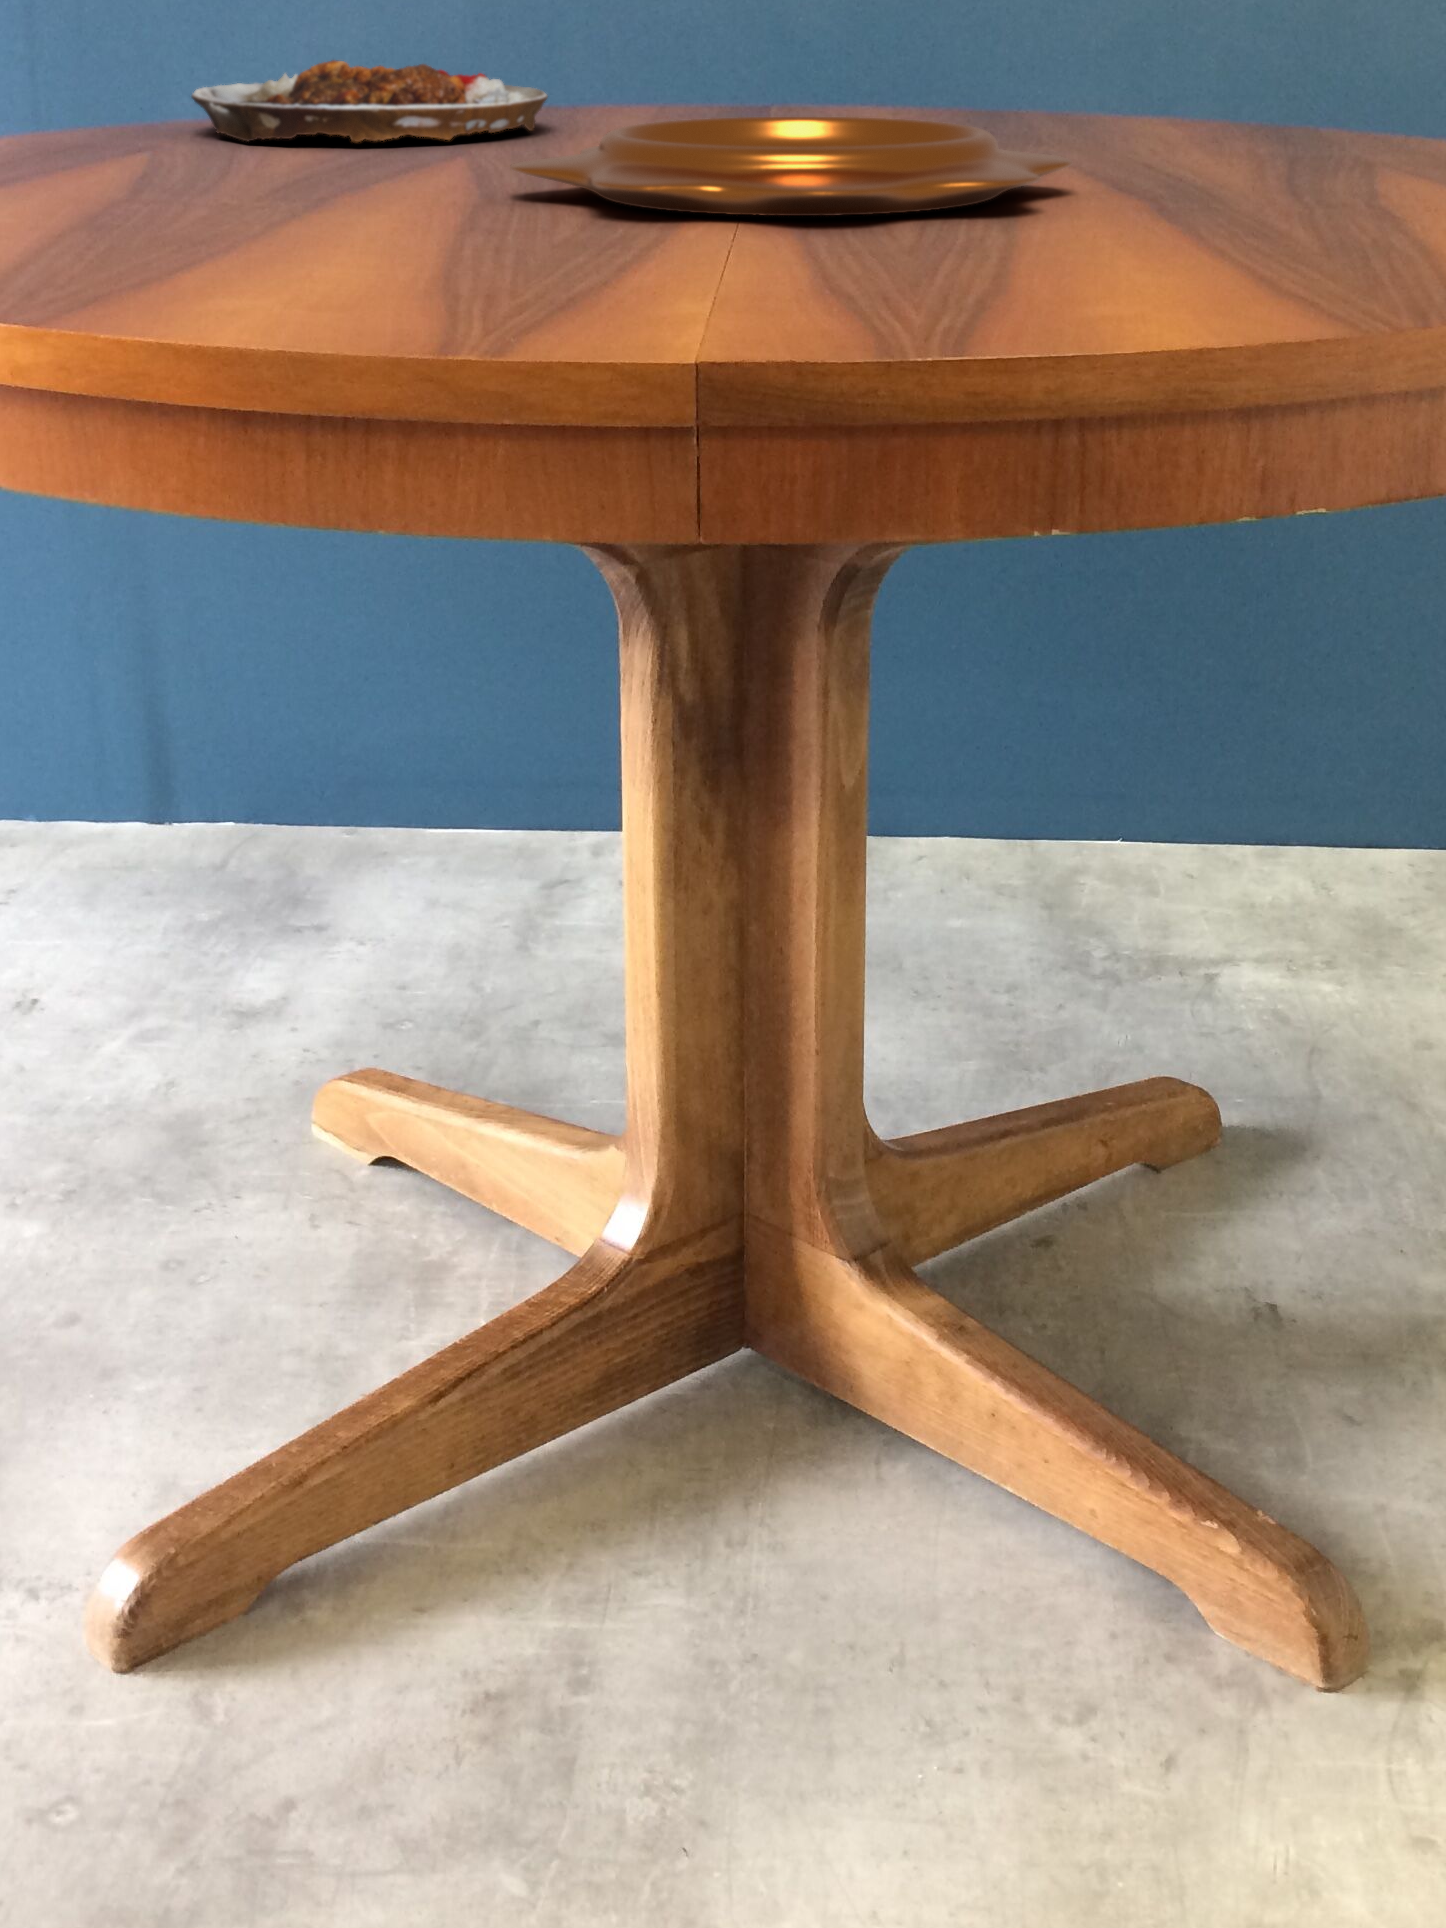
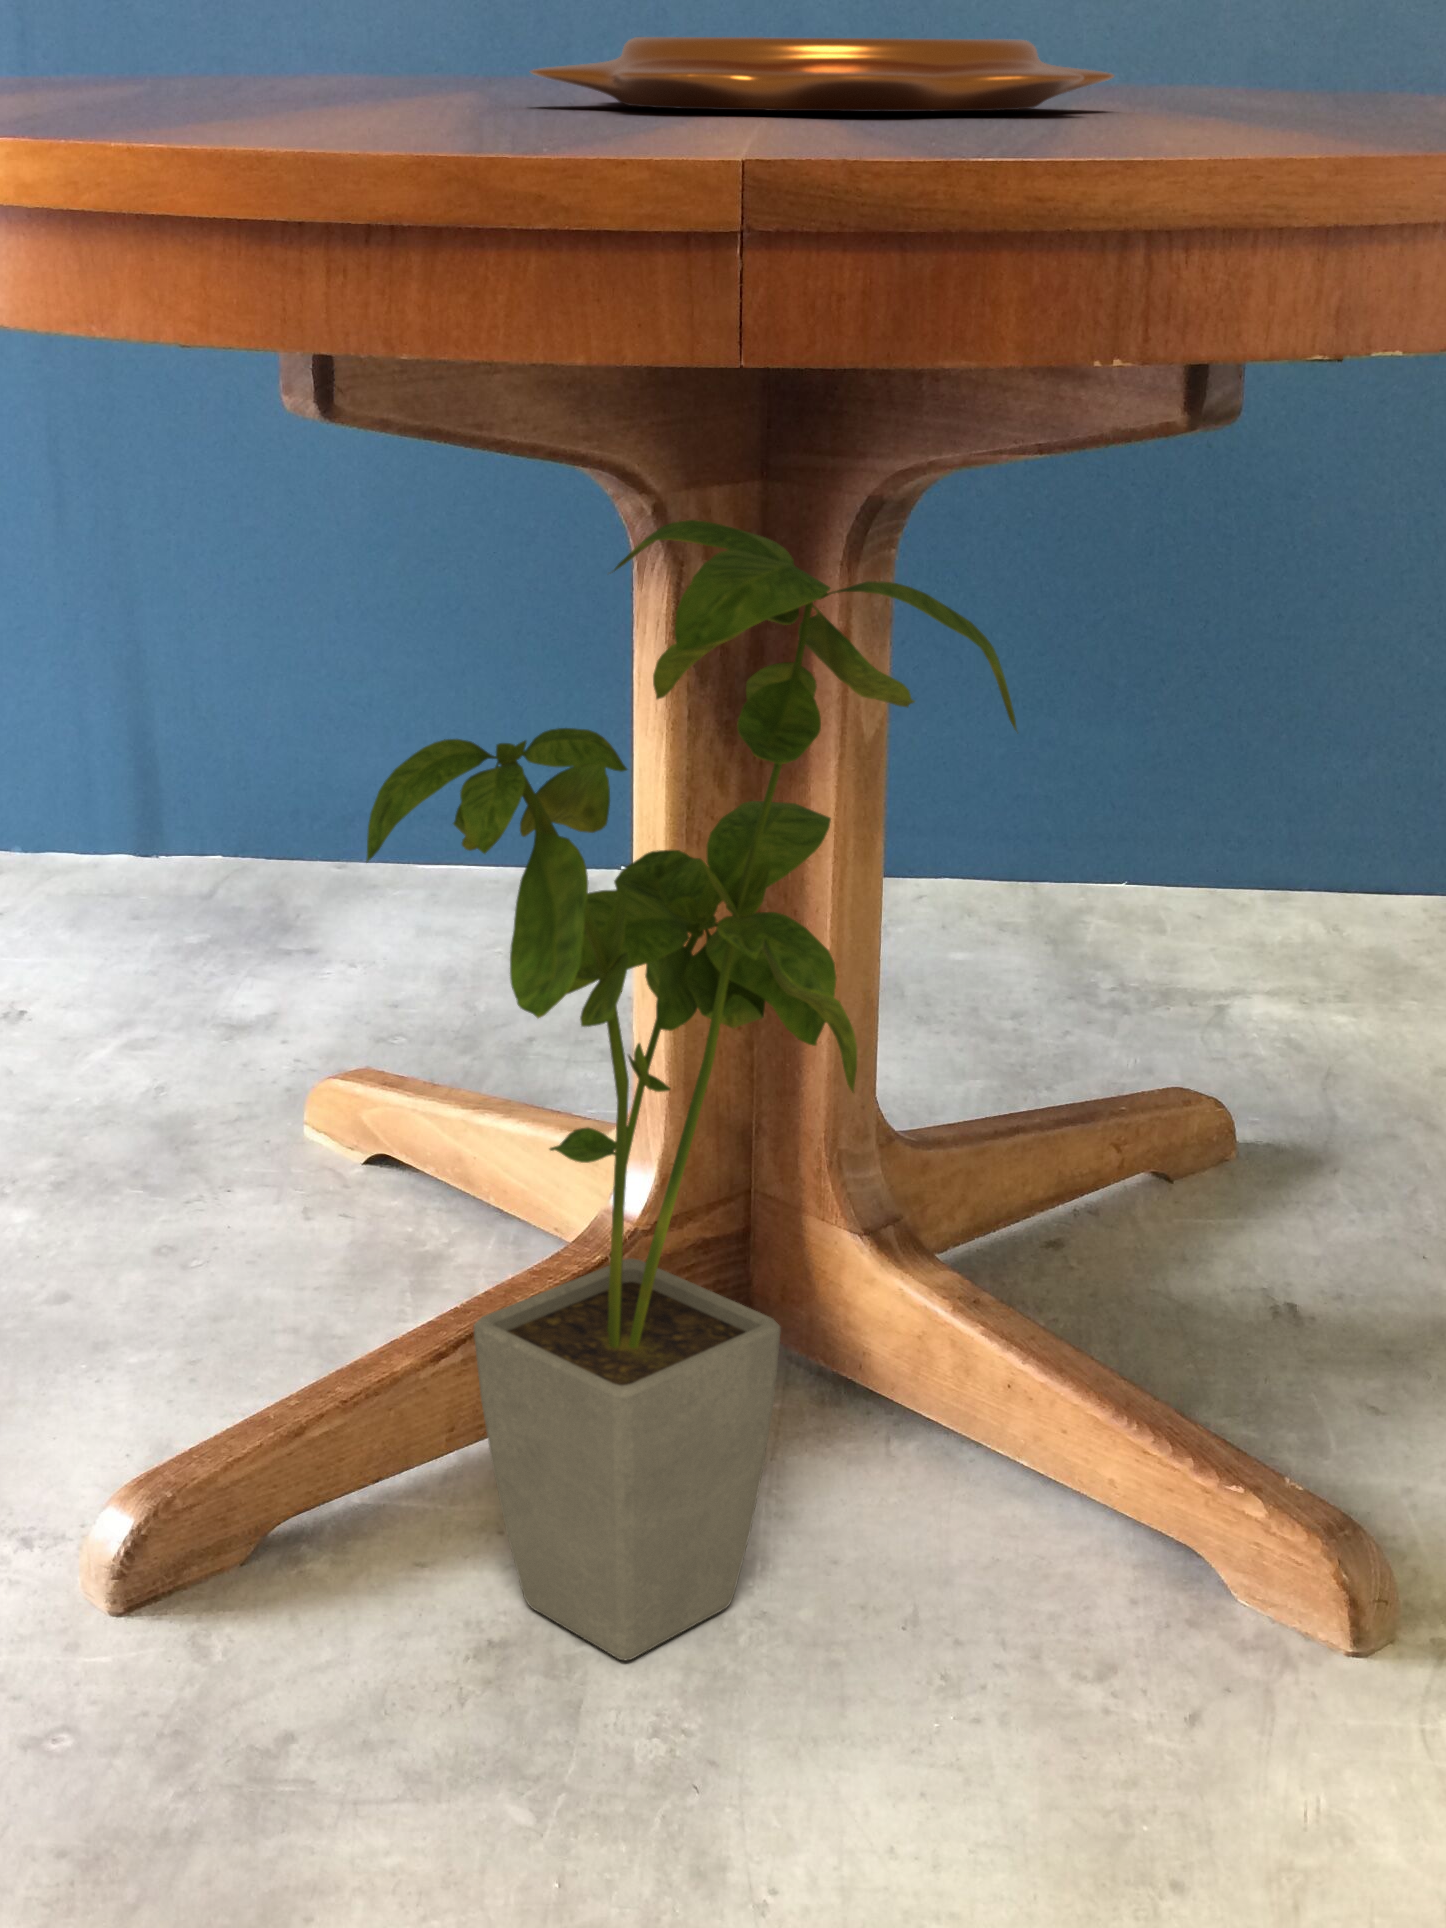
plate: present [192,60,548,142] -> none [195,11,562,86]
house plant: none [356,626,982,1711] -> present [366,520,1017,1660]

